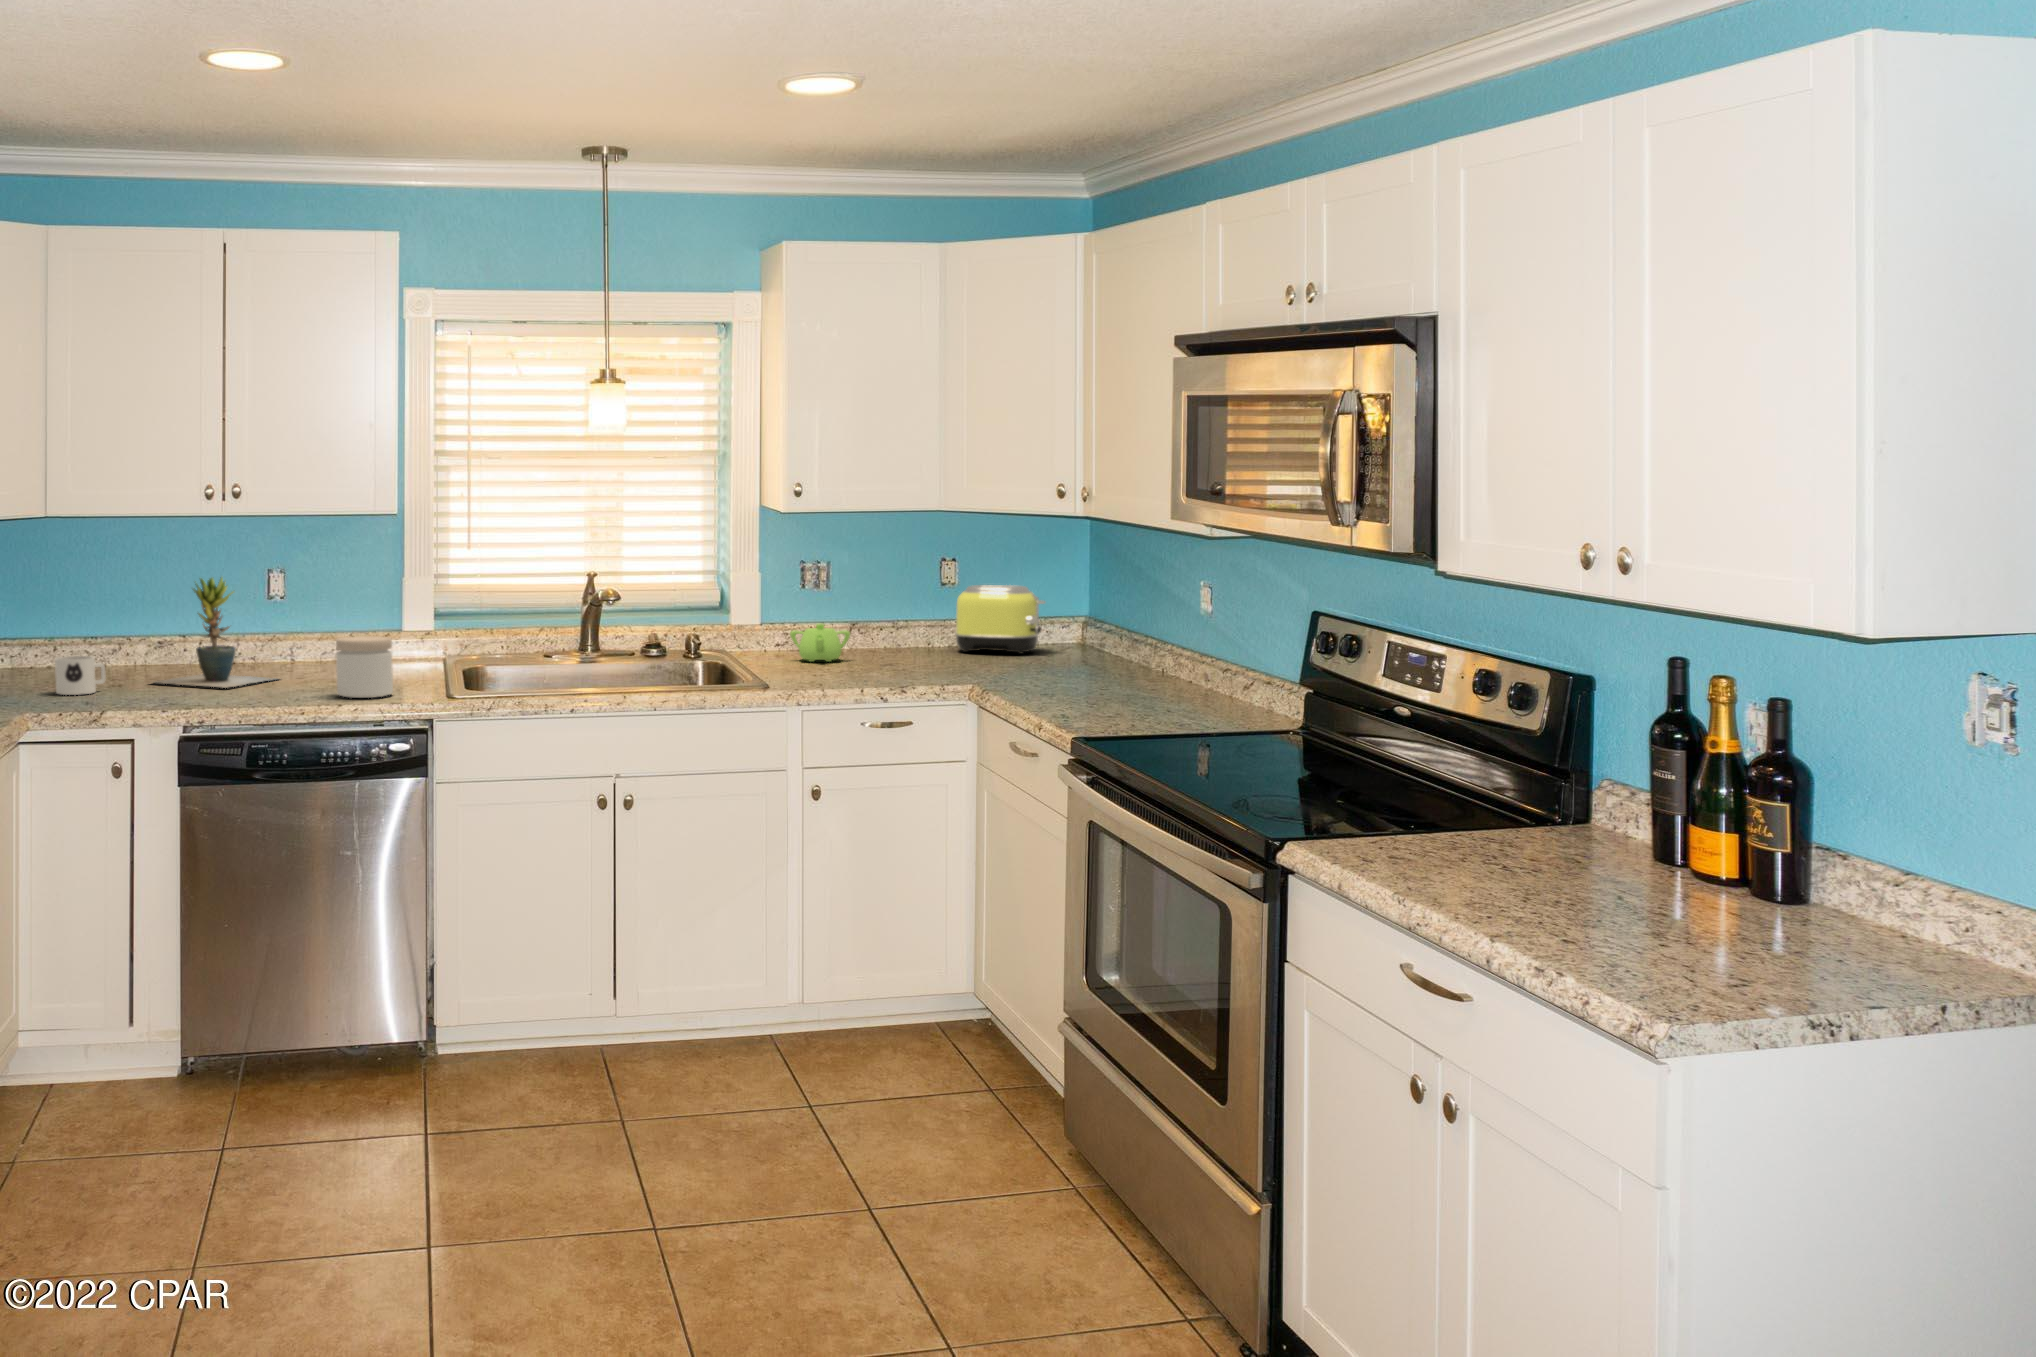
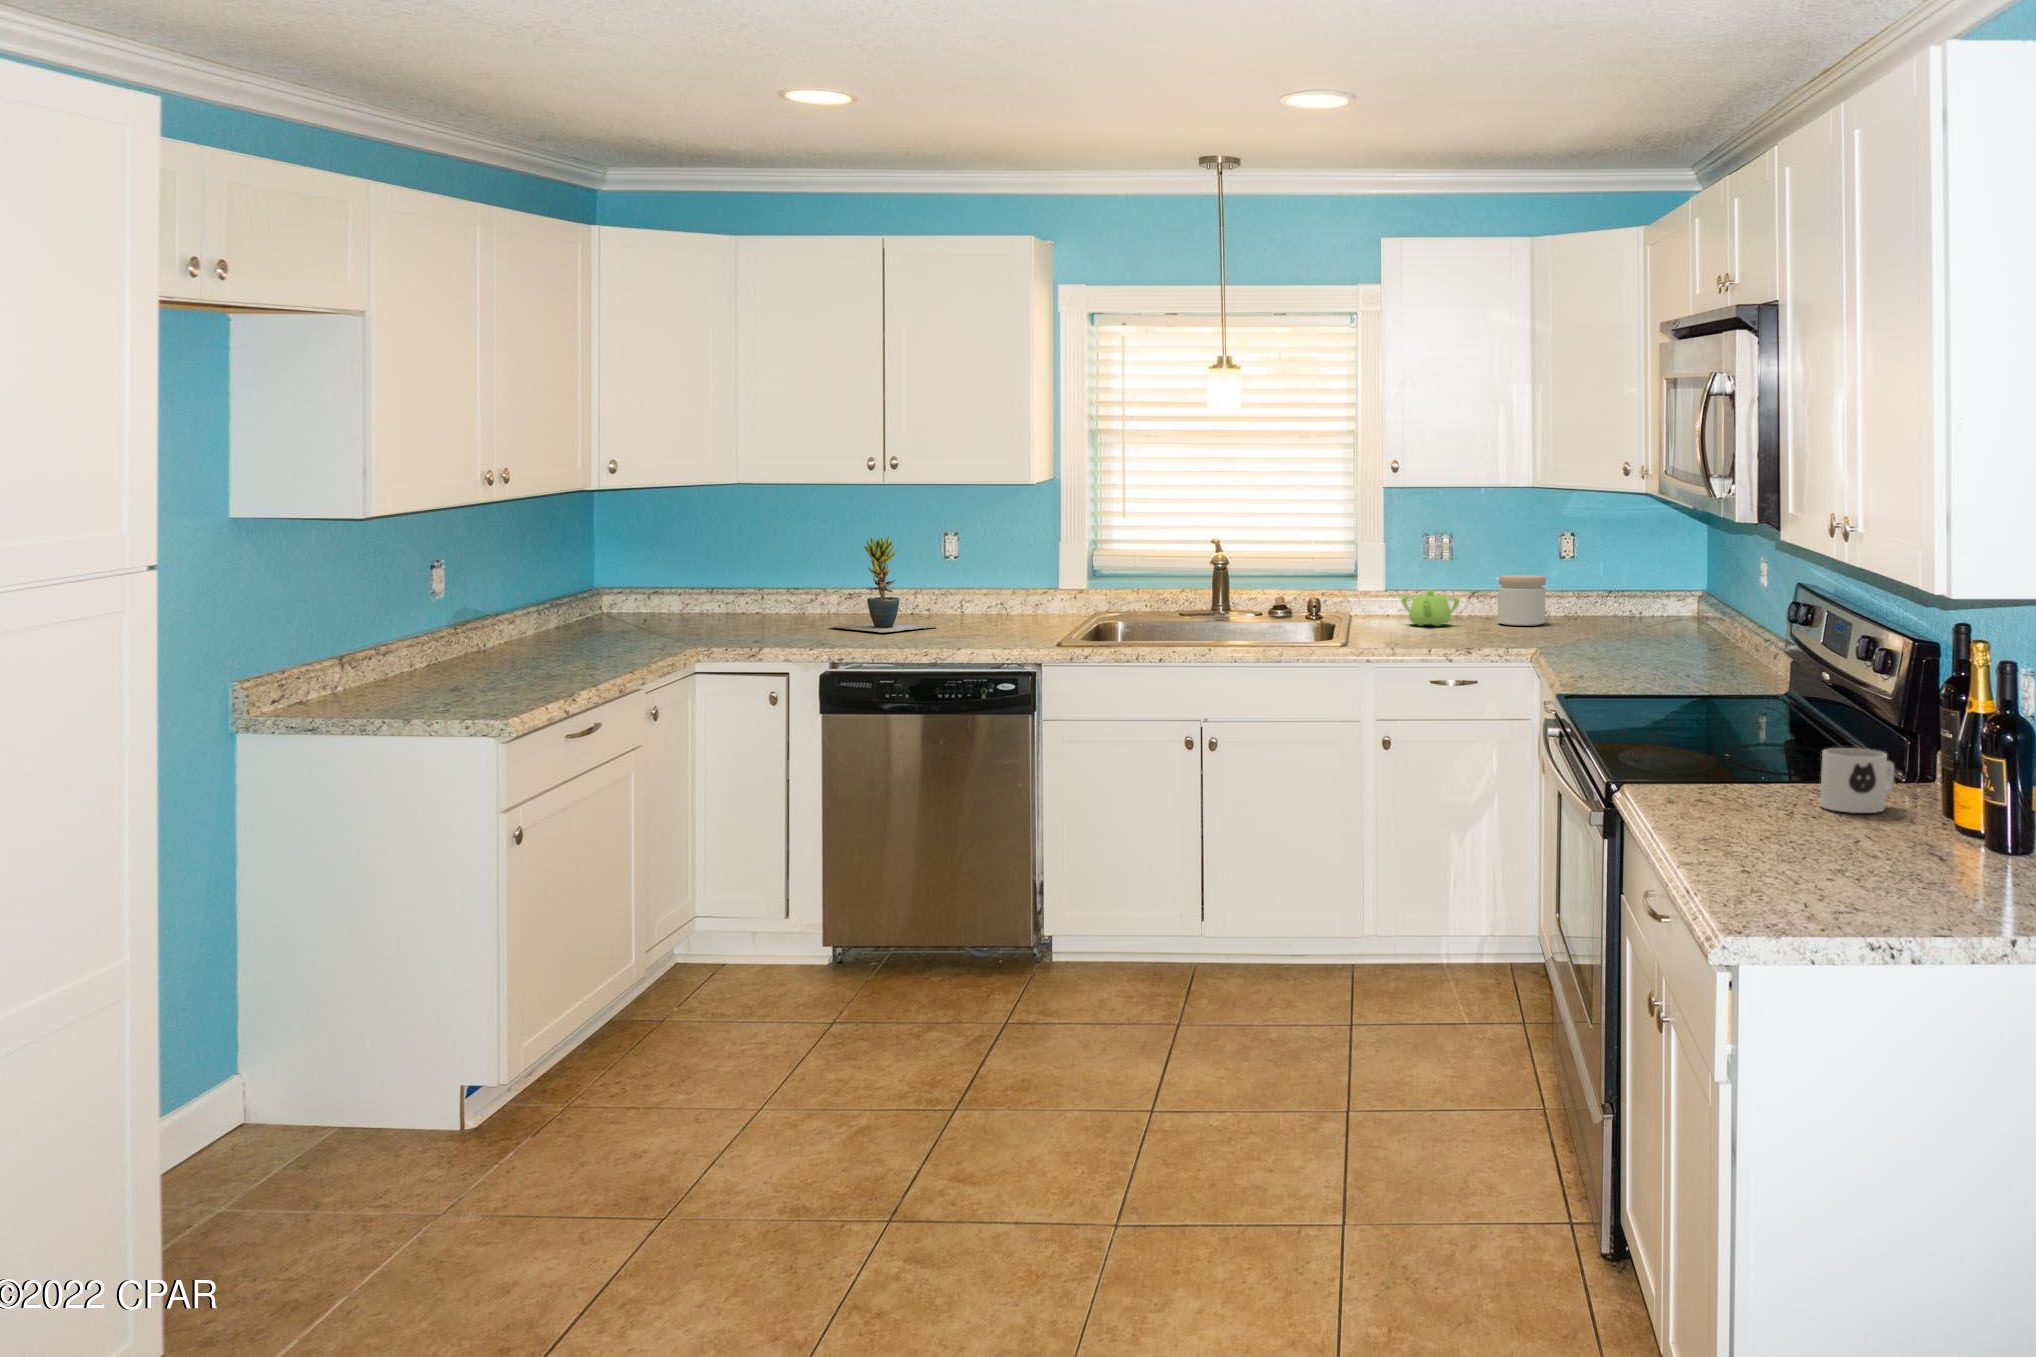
toaster: present [956,585,1045,654] -> none [1571,557,1665,624]
jar: present [336,636,393,698] -> present [1498,575,1546,626]
mug: present [55,656,106,695] -> present [1820,748,1894,813]

